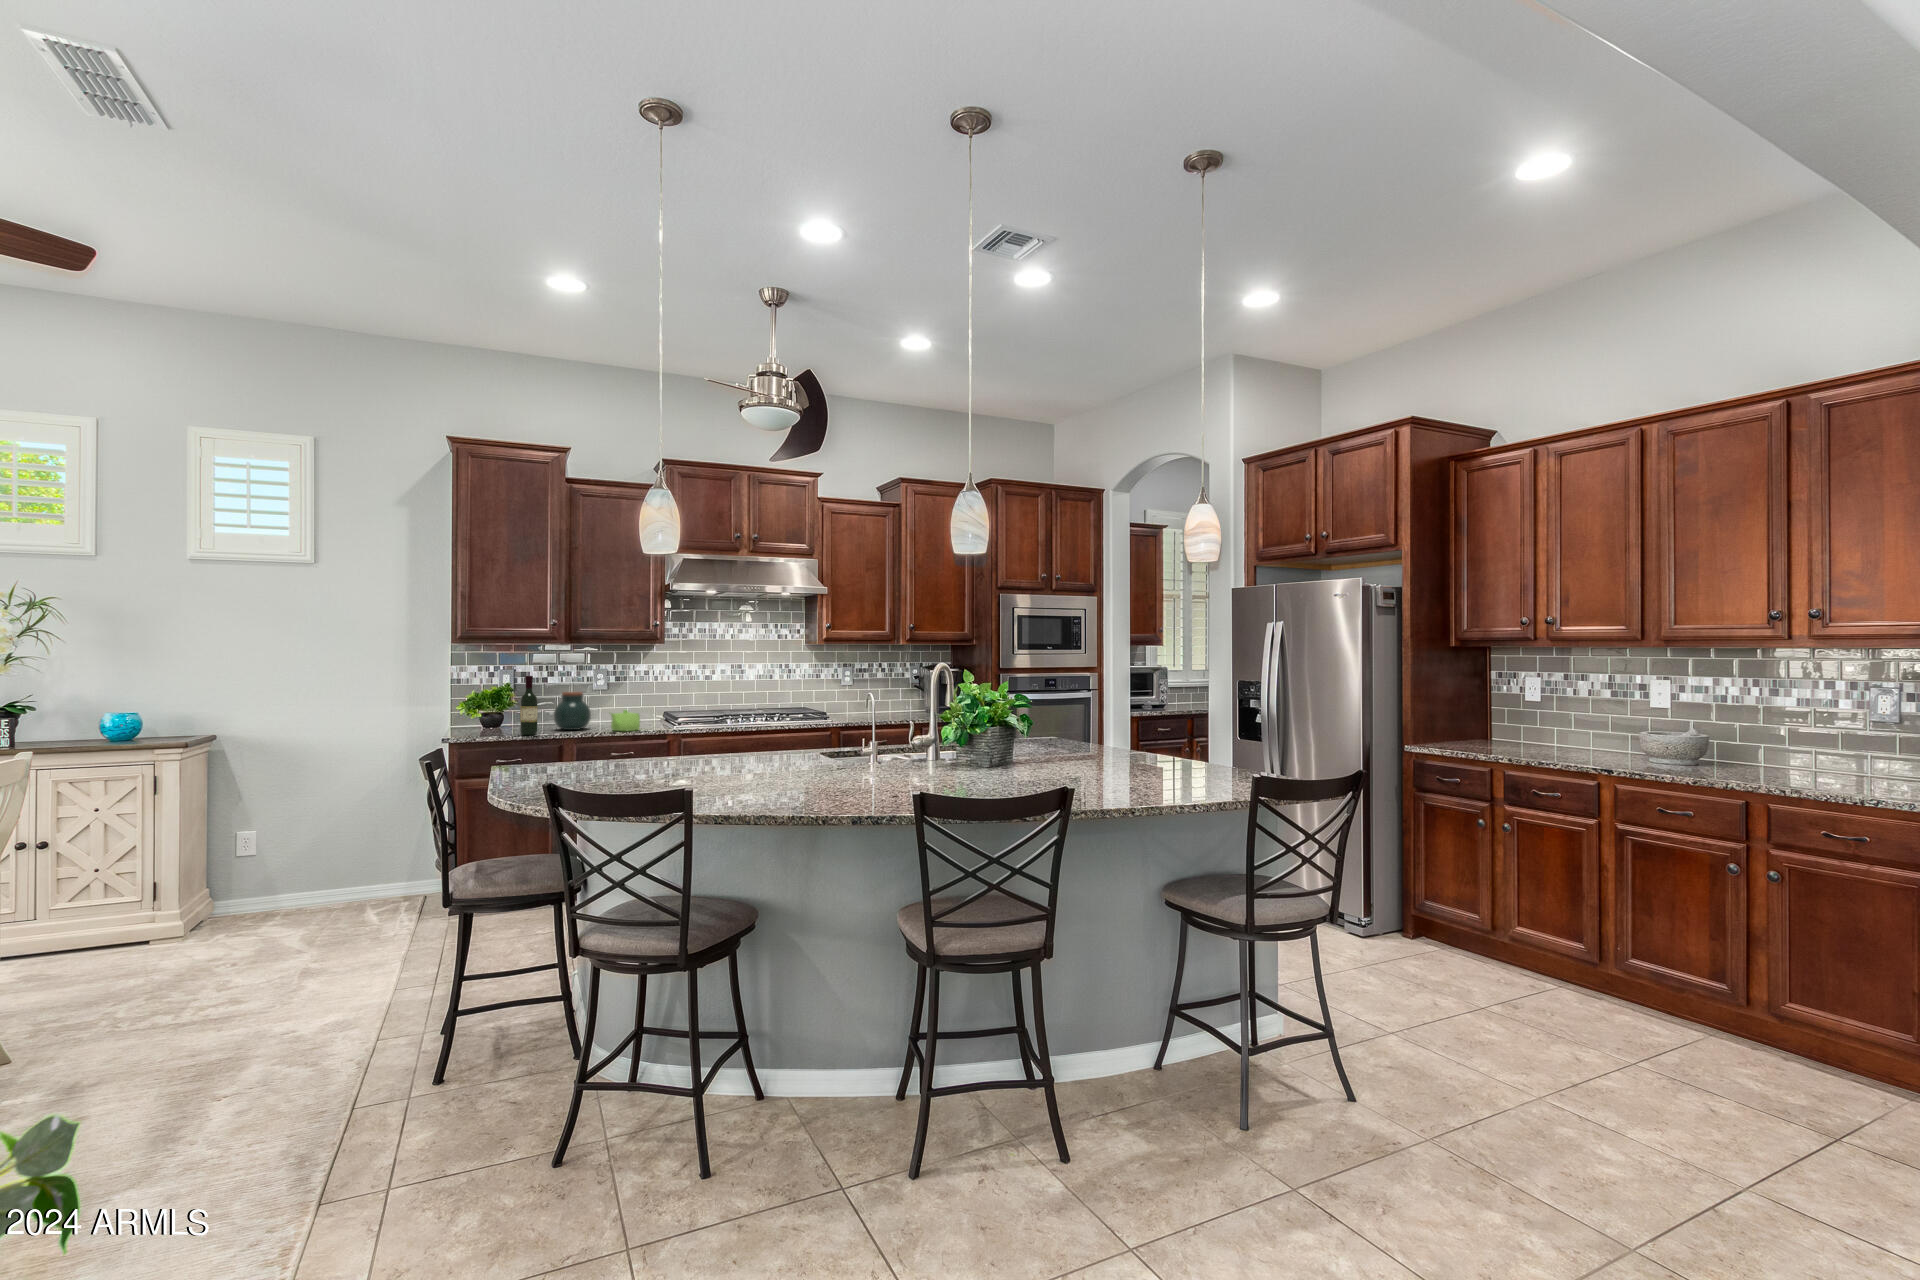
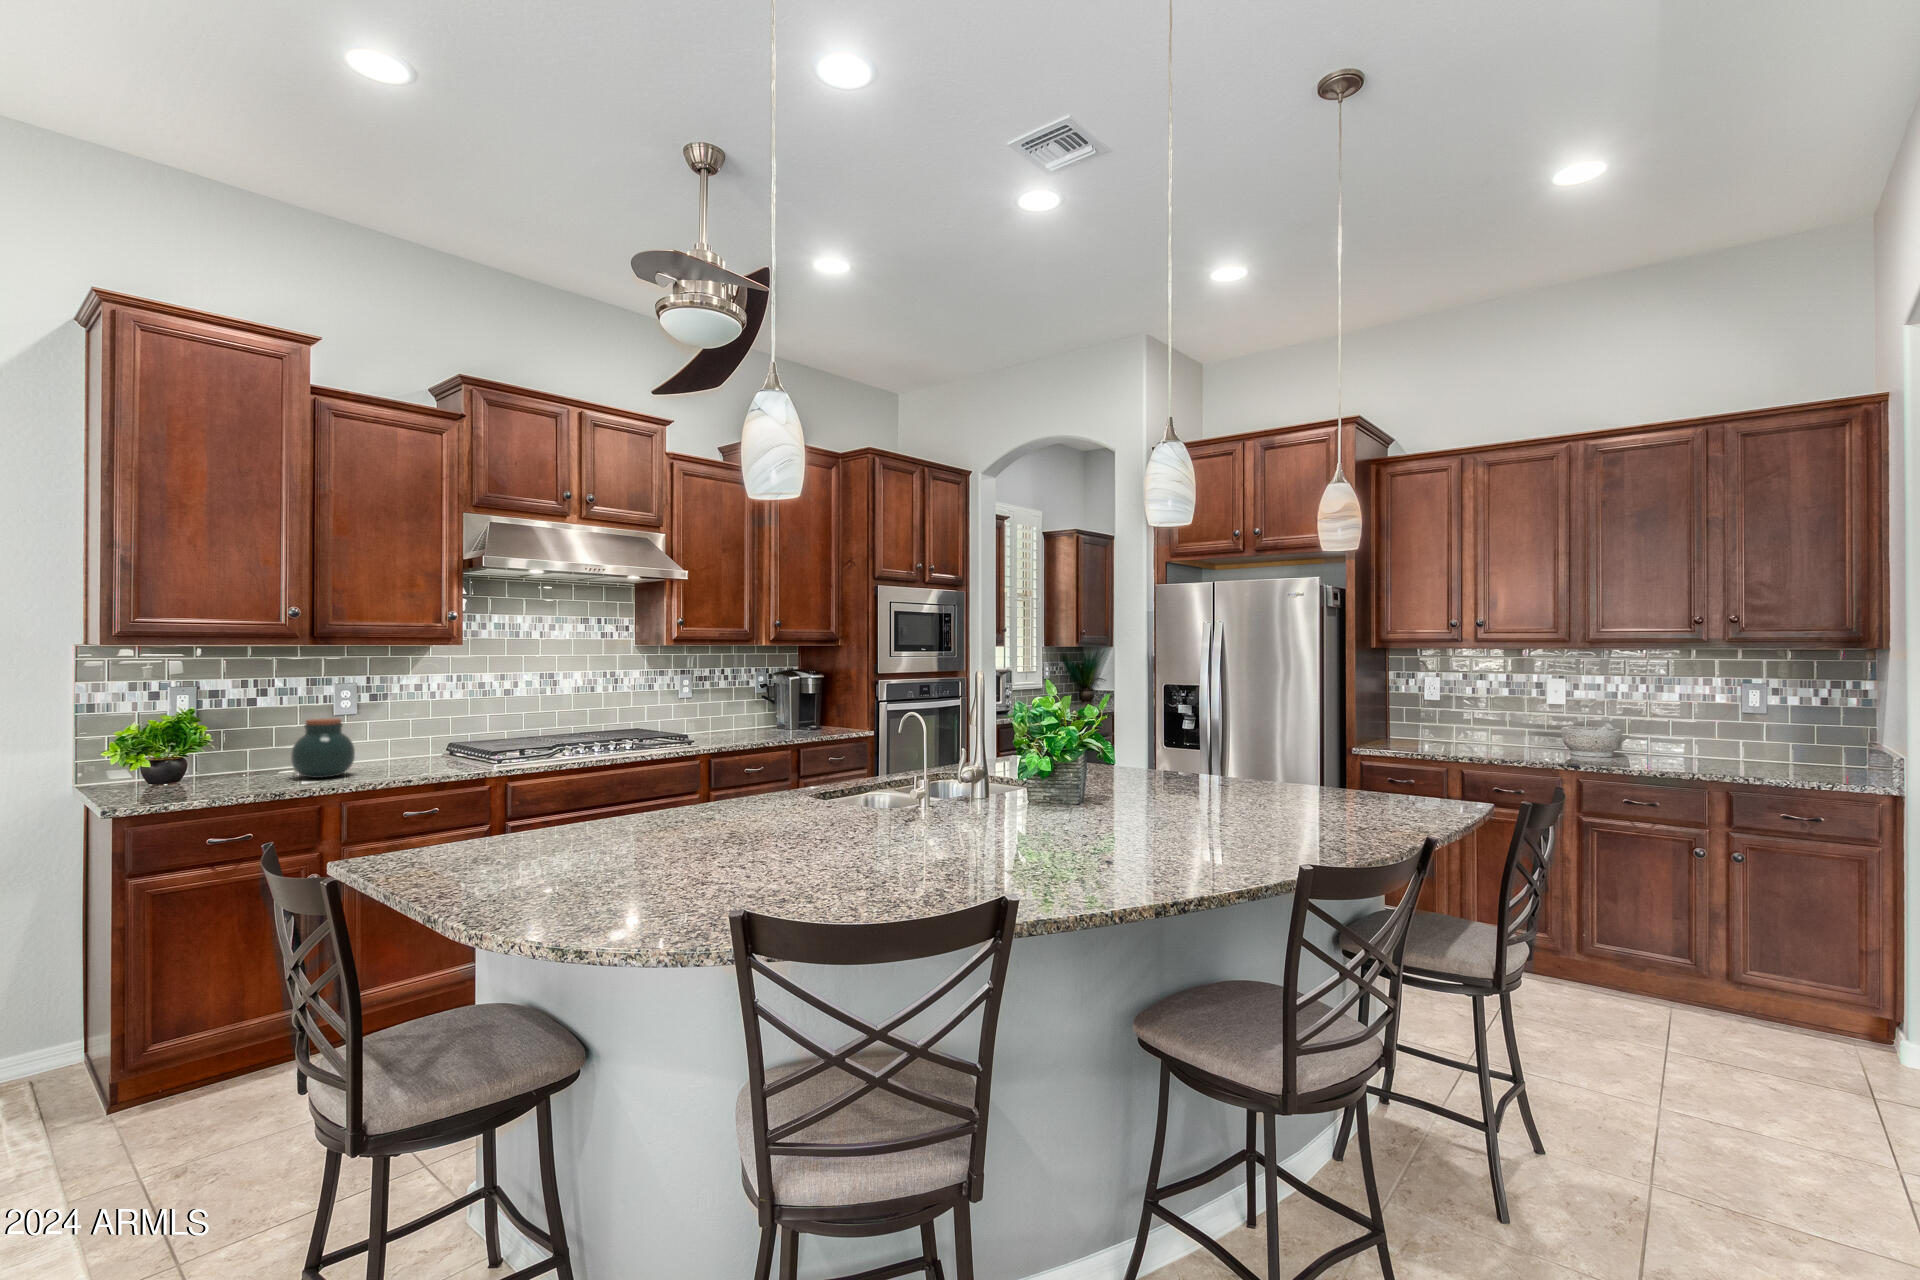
wine bottle: present [520,676,538,735] -> none [246,697,277,791]
teapot: present [611,710,640,731] -> none [395,743,442,775]

